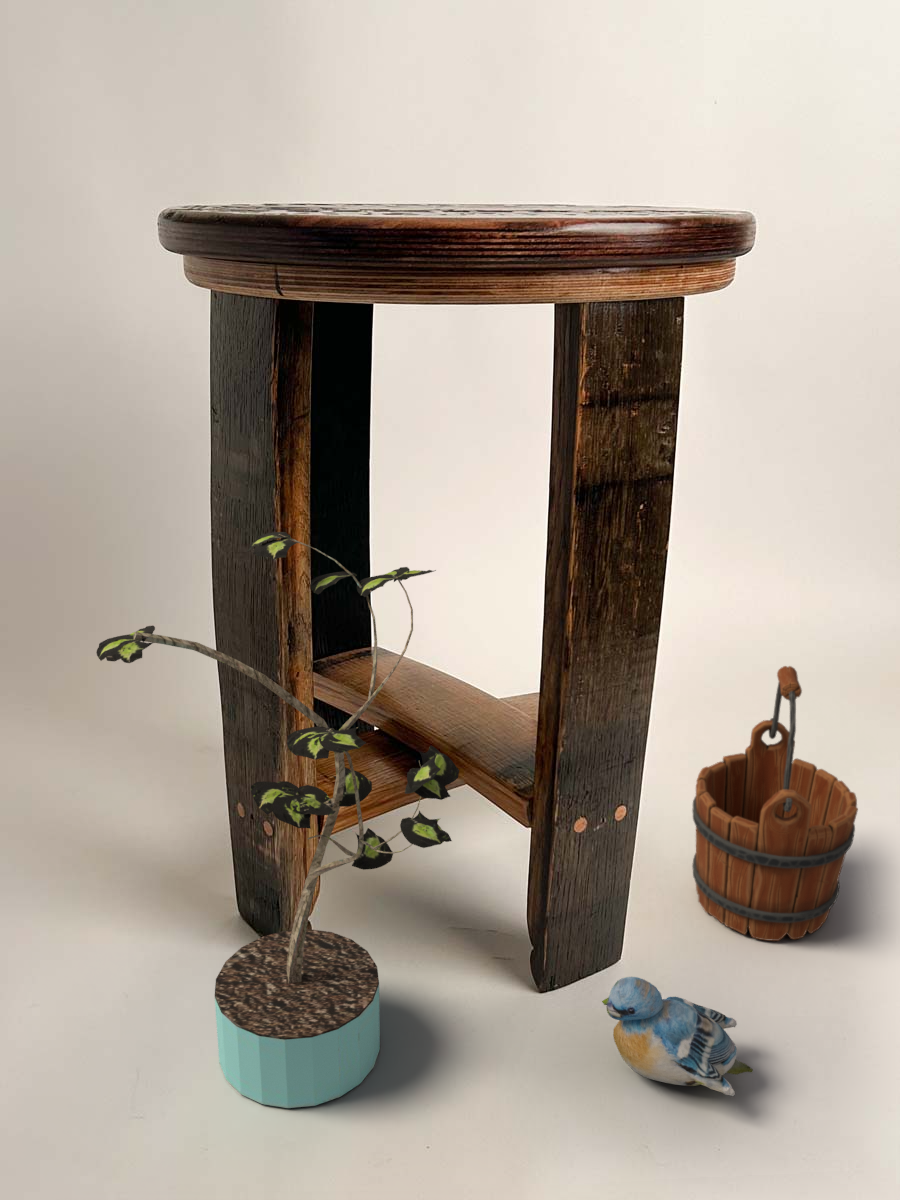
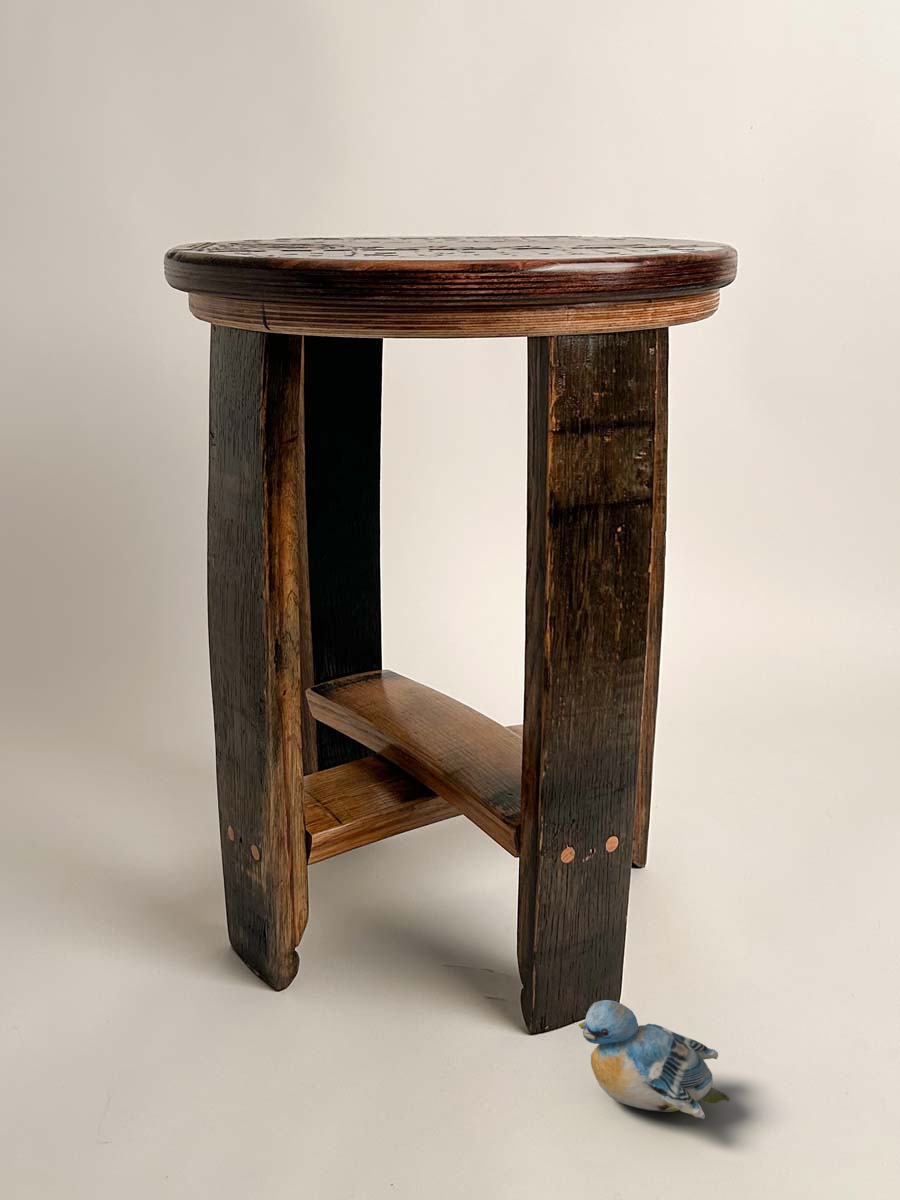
potted plant: present [96,532,459,1108] -> none [89,551,428,1118]
wooden bucket: present [692,666,858,941] -> none [698,699,866,987]

